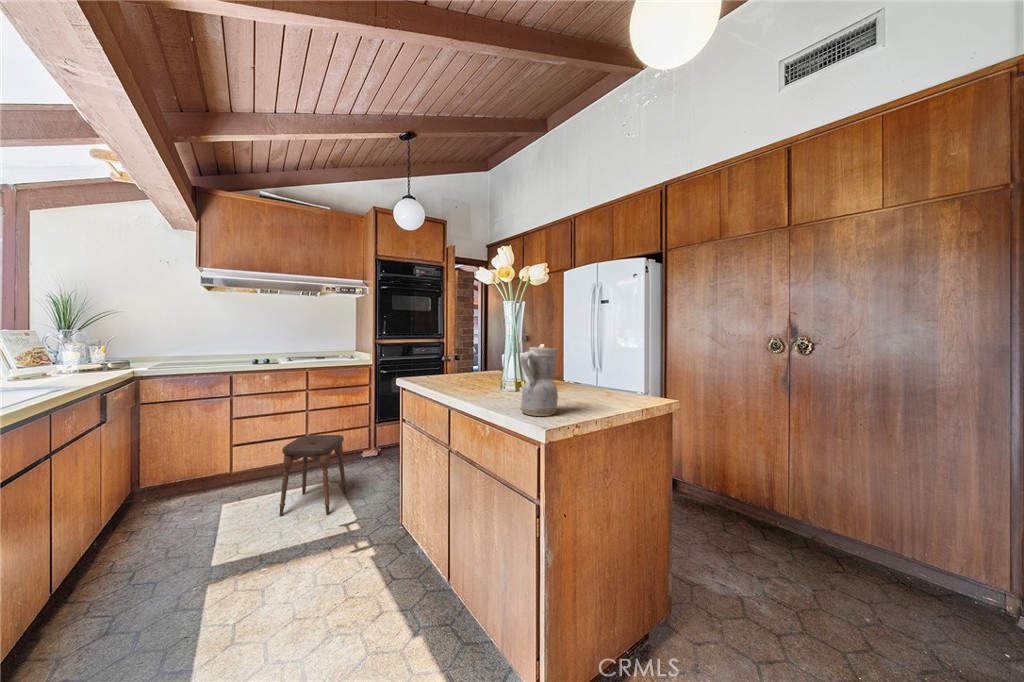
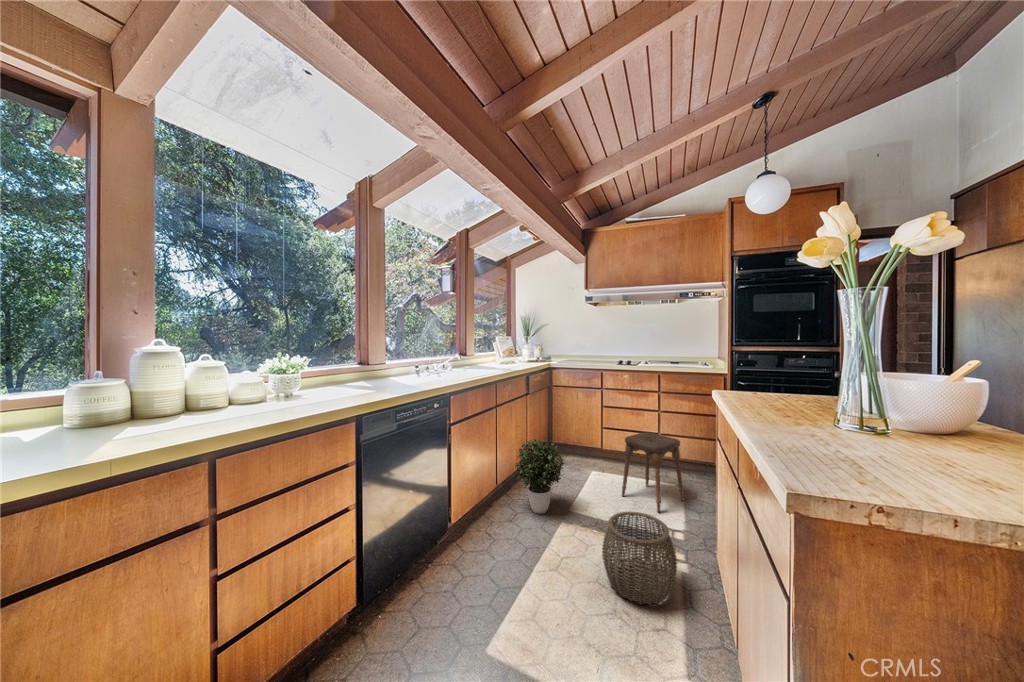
ceramic pitcher: present [520,347,558,416] -> none [821,344,930,467]
potted plant: none [103,484,205,599] -> present [515,440,564,514]
woven basket: none [295,517,378,615] -> present [602,512,677,605]

